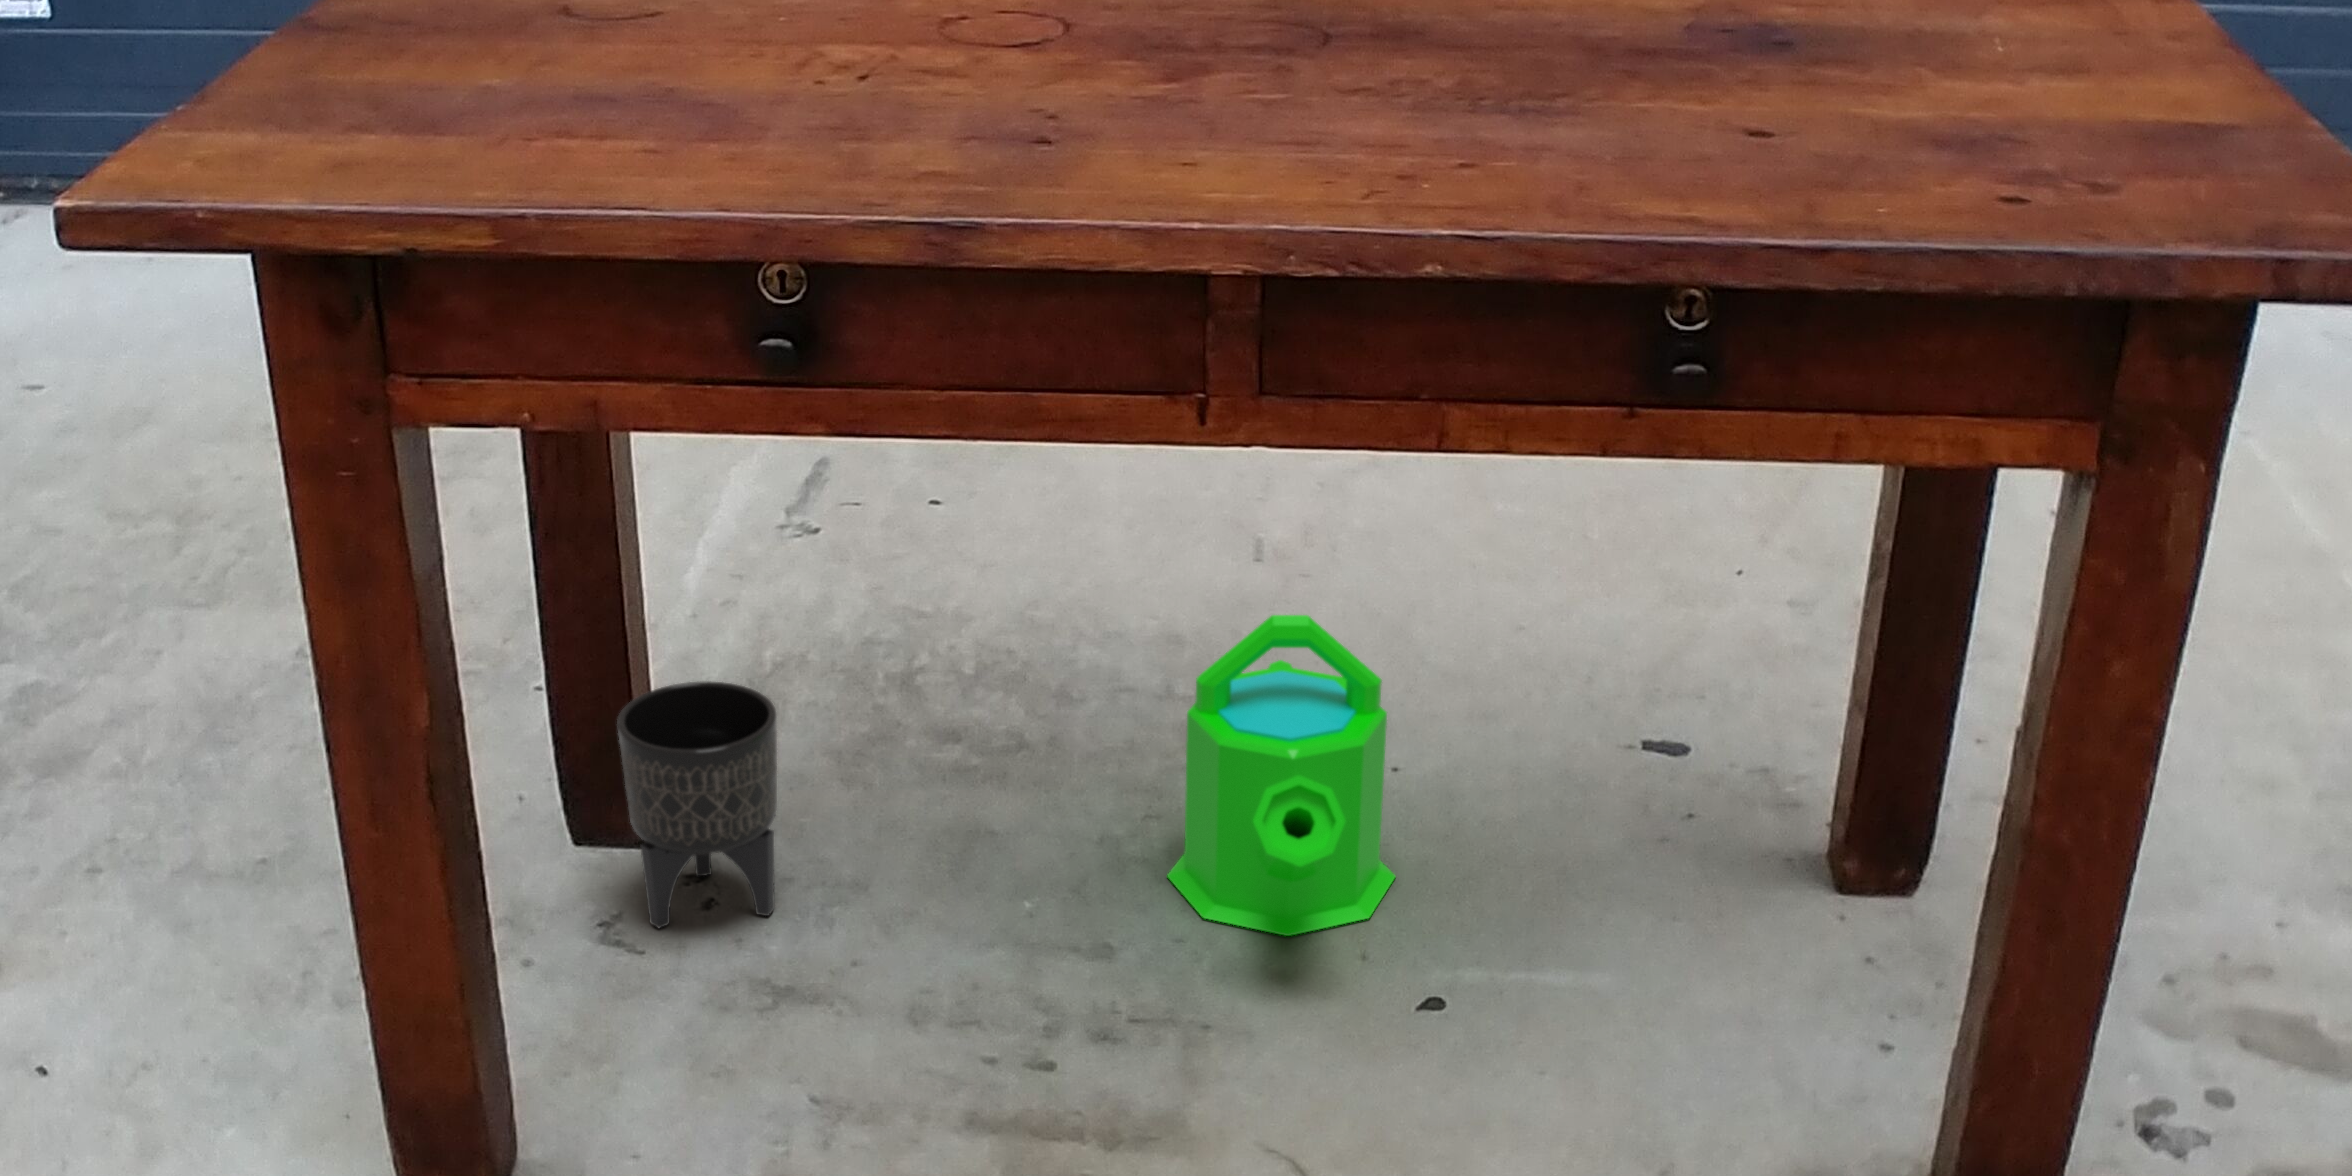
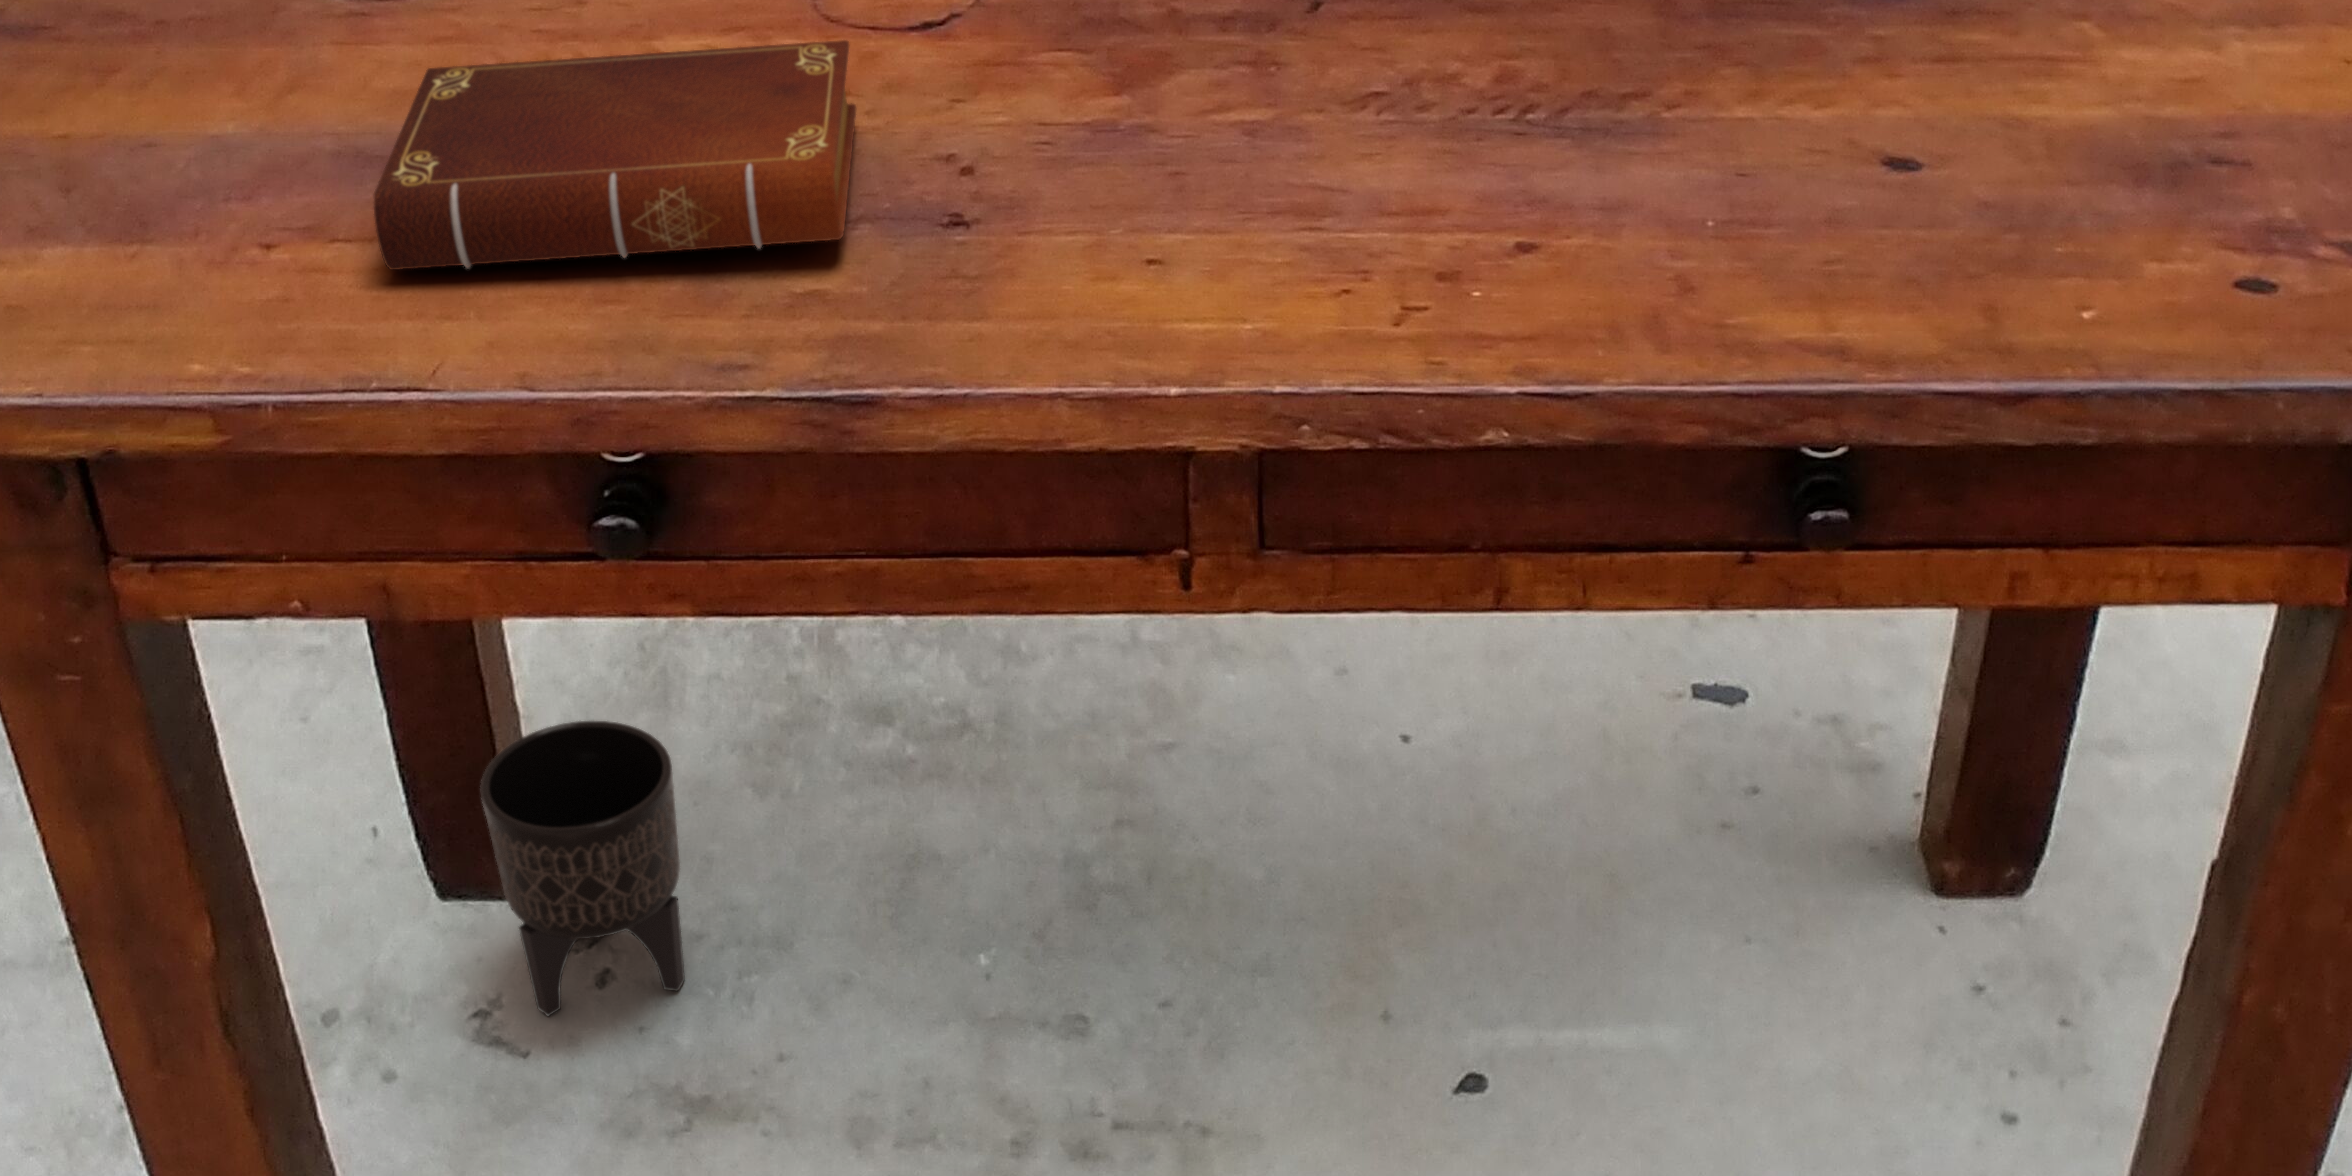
book: none [604,23,969,151] -> present [374,40,856,270]
watering can: present [1168,615,1395,936] -> none [1146,615,1416,990]

